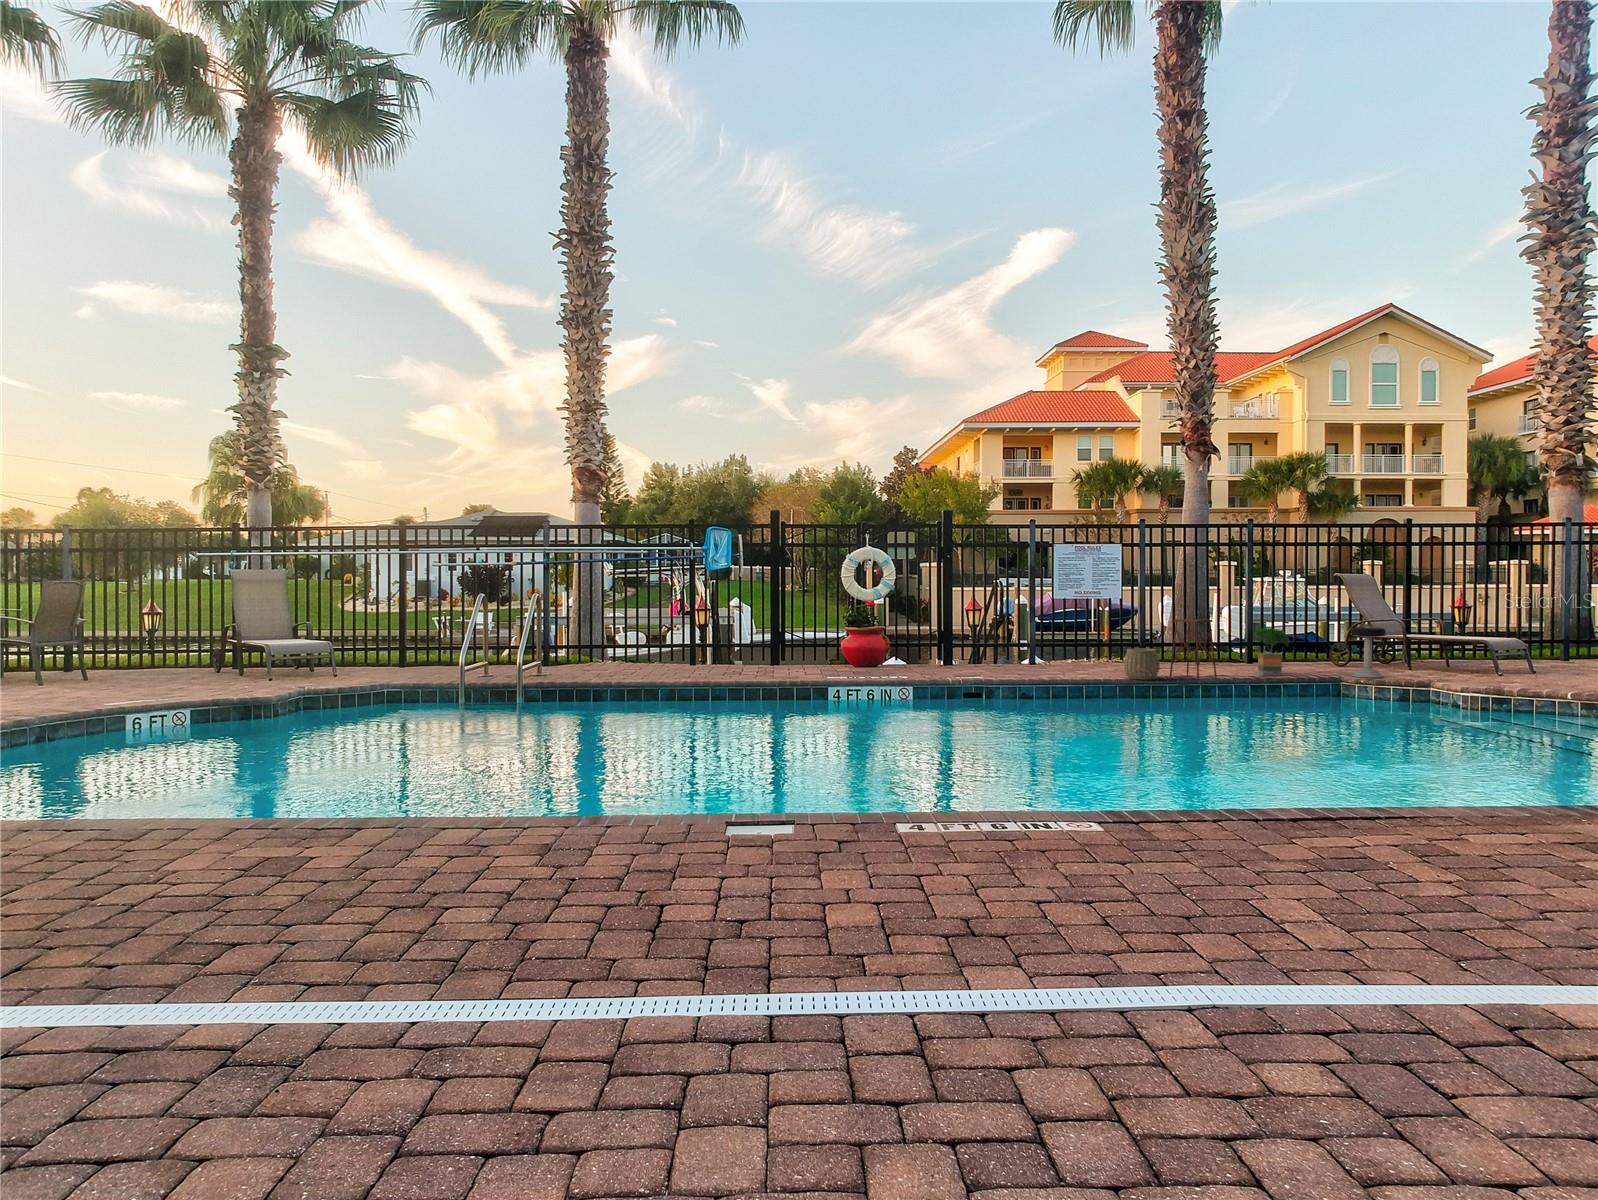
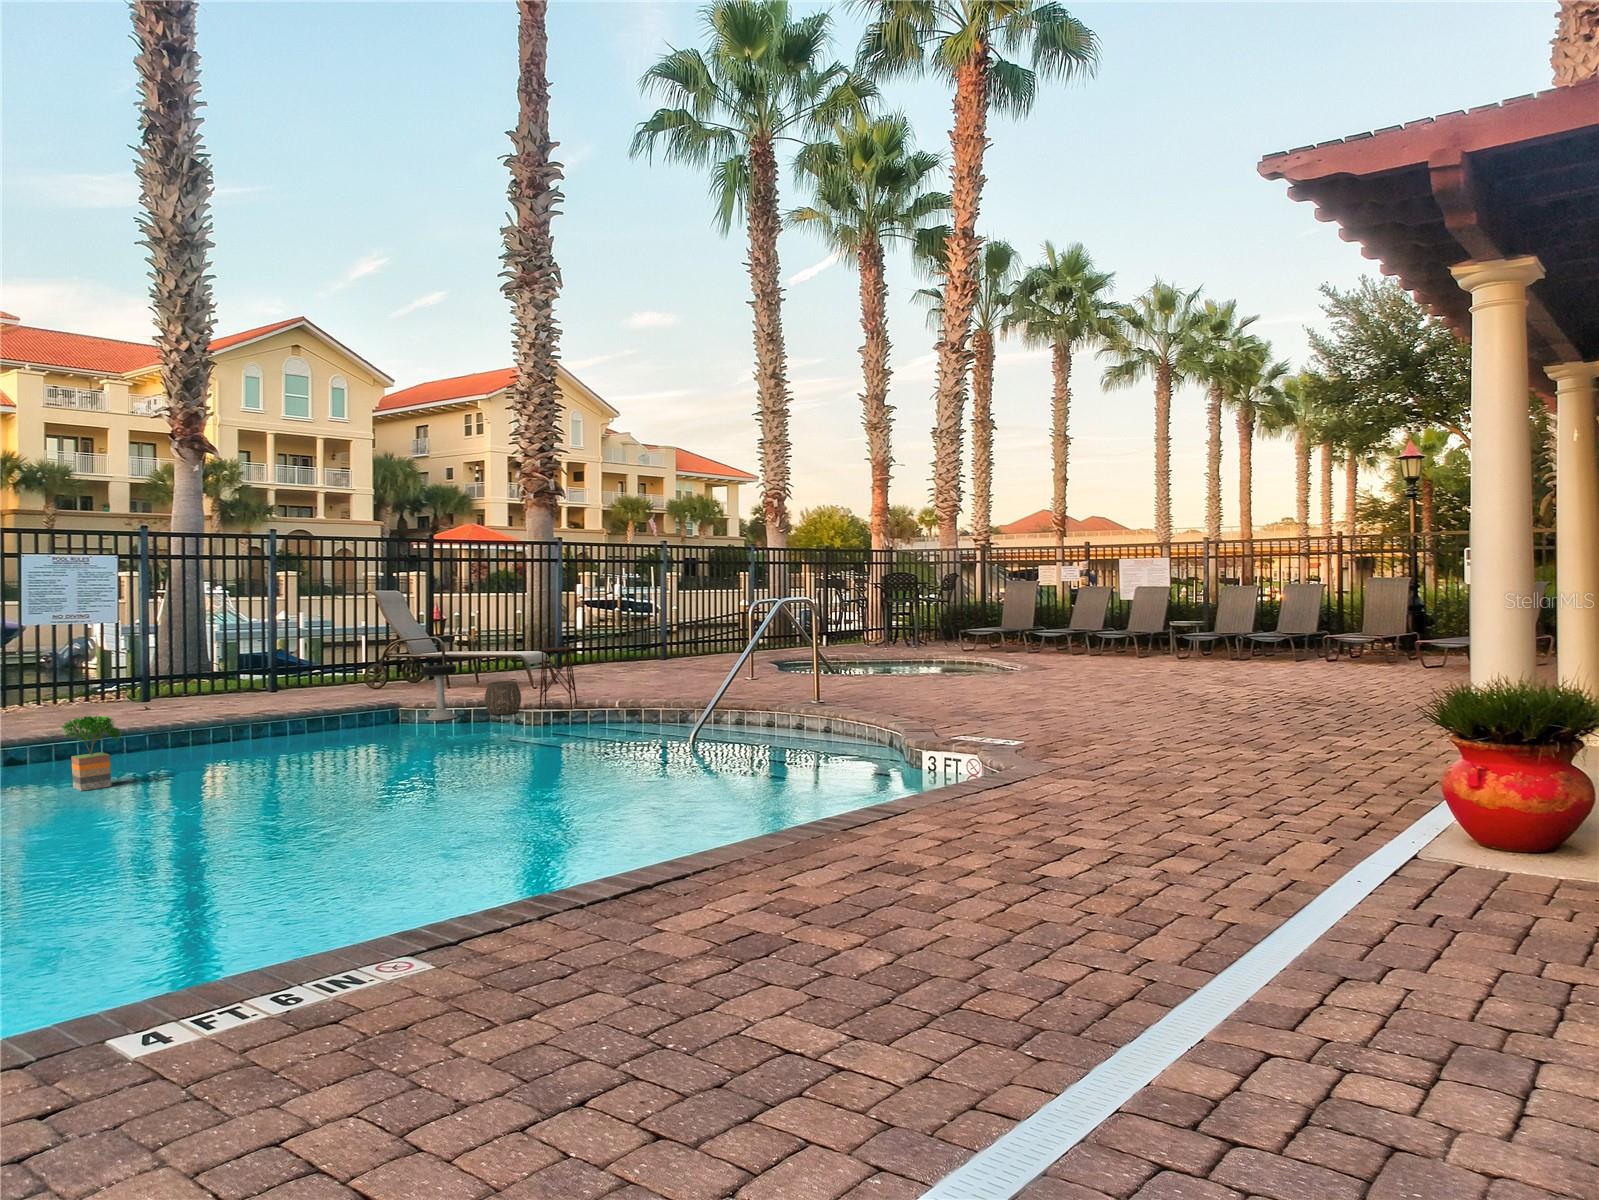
side table: present [1170,619,1217,680] -> present [540,647,577,710]
potted tree: present [1254,628,1289,675] -> present [62,716,121,791]
woven basket: present [1124,648,1160,680] -> present [485,681,521,715]

